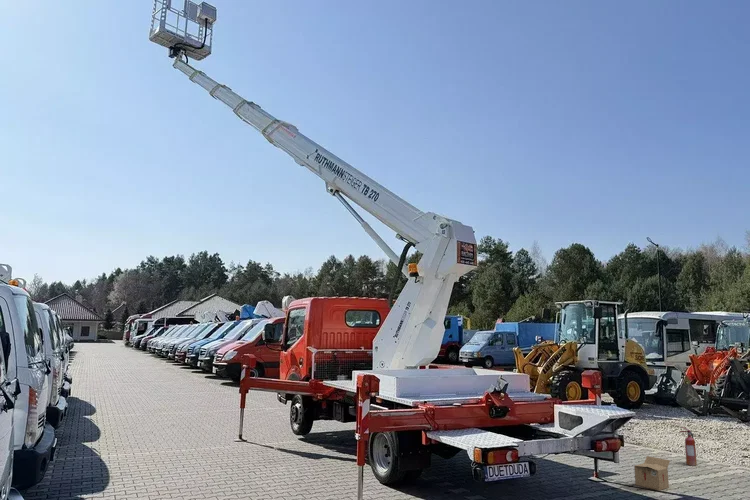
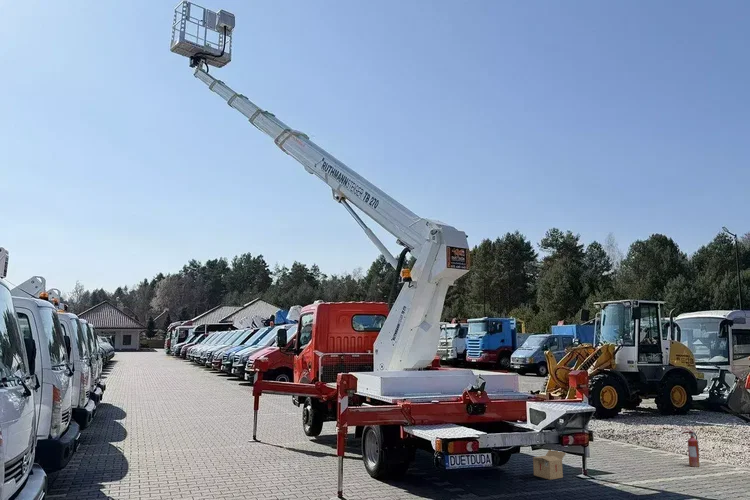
cardboard box: present [634,456,670,491] -> present [533,450,566,480]

